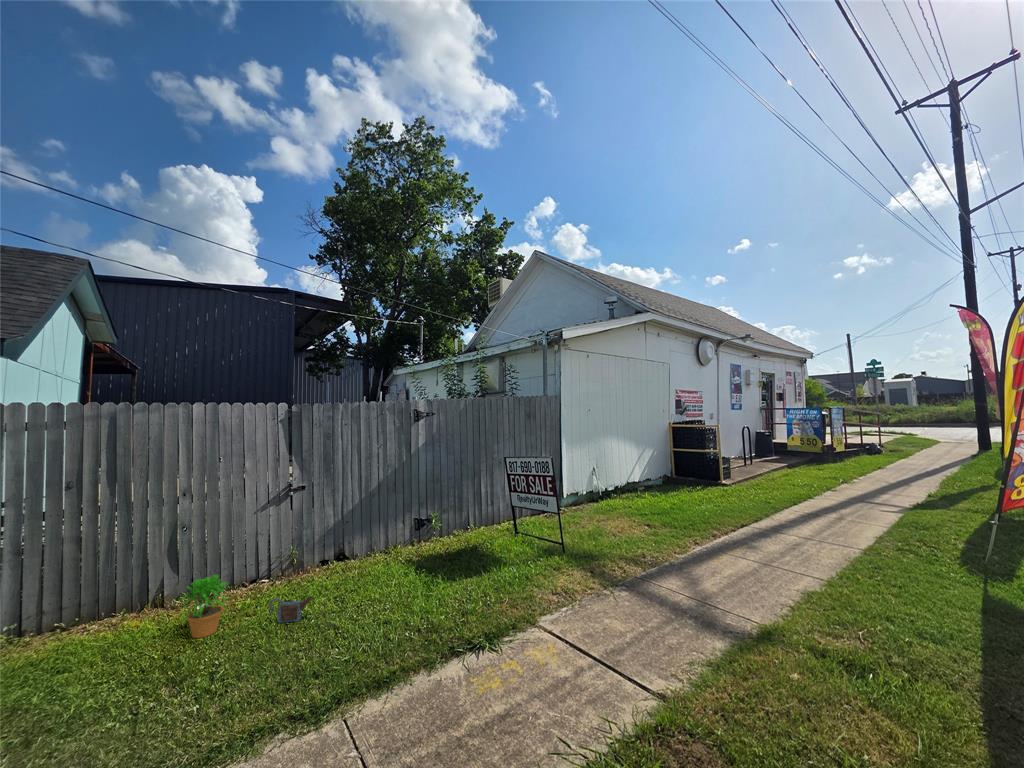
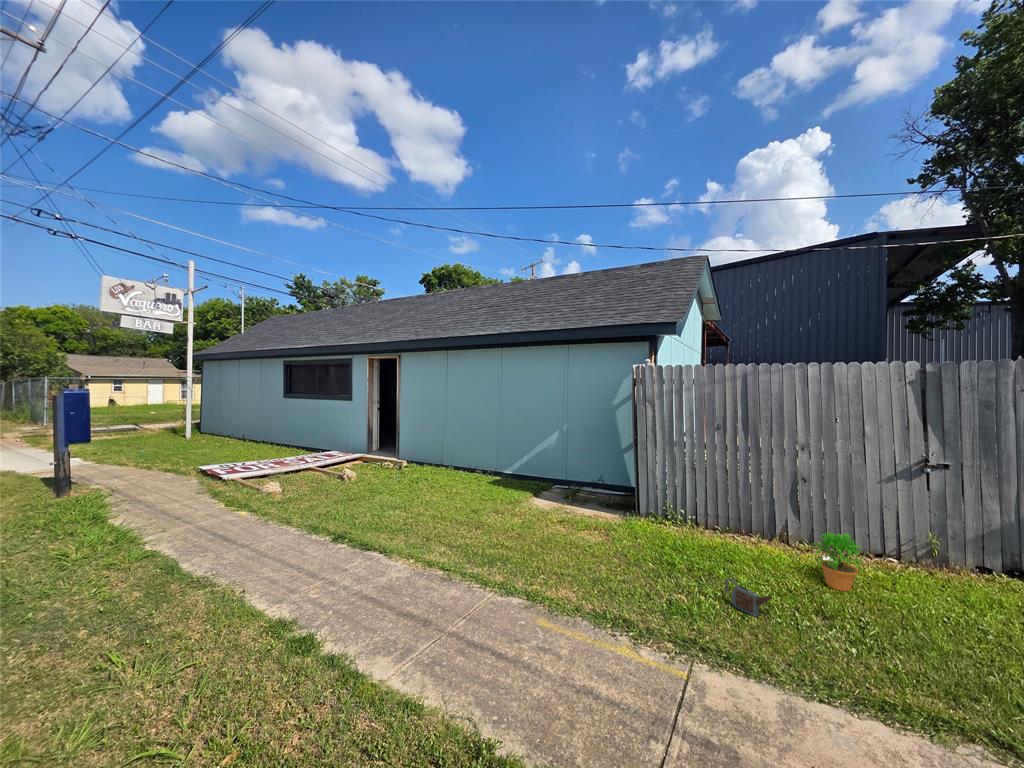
watering can: present [269,596,313,623] -> present [725,578,772,617]

